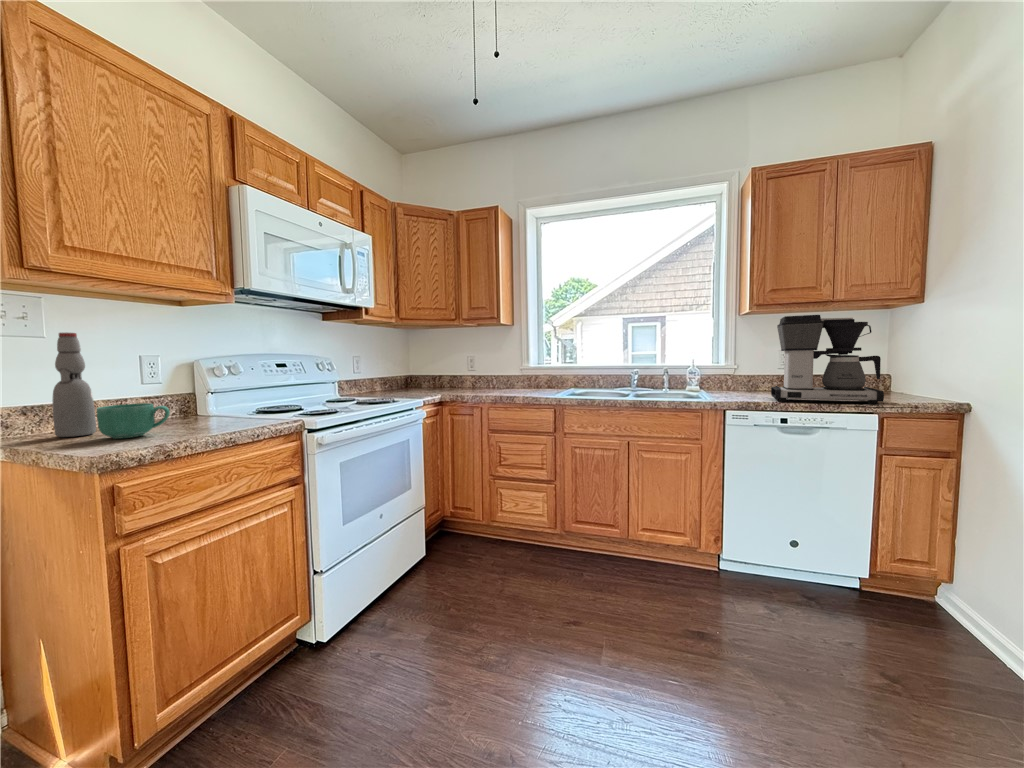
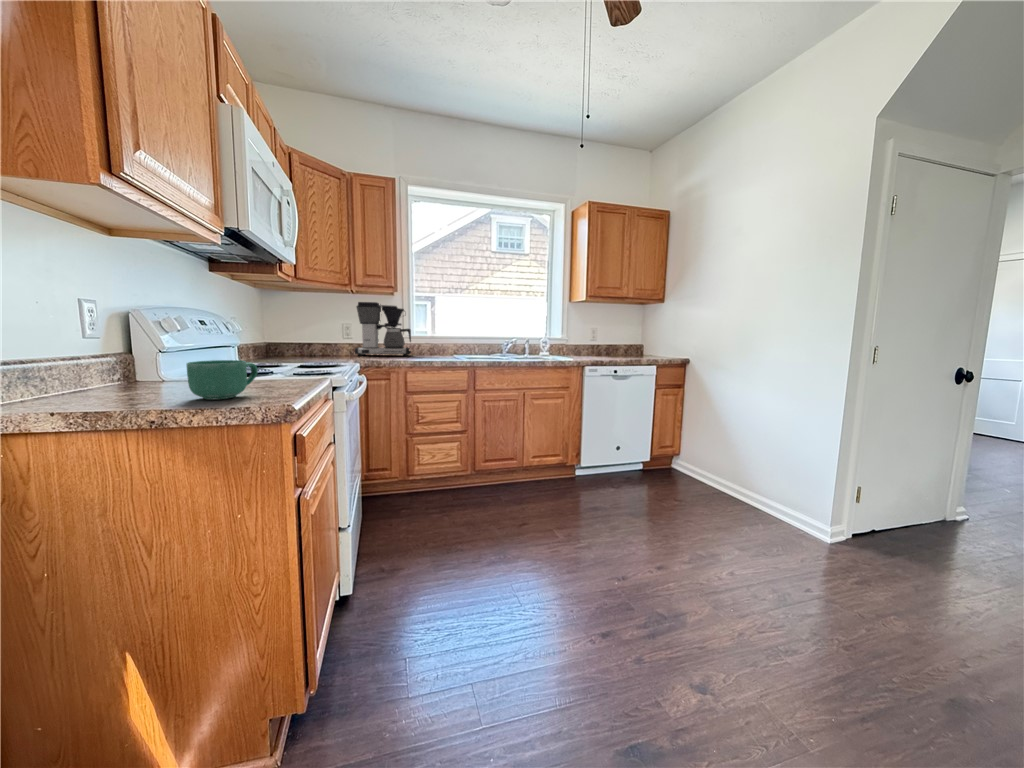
coffee maker: present [771,315,884,404] -> present [355,302,411,356]
bottle: present [52,333,96,437] -> none [90,266,144,404]

